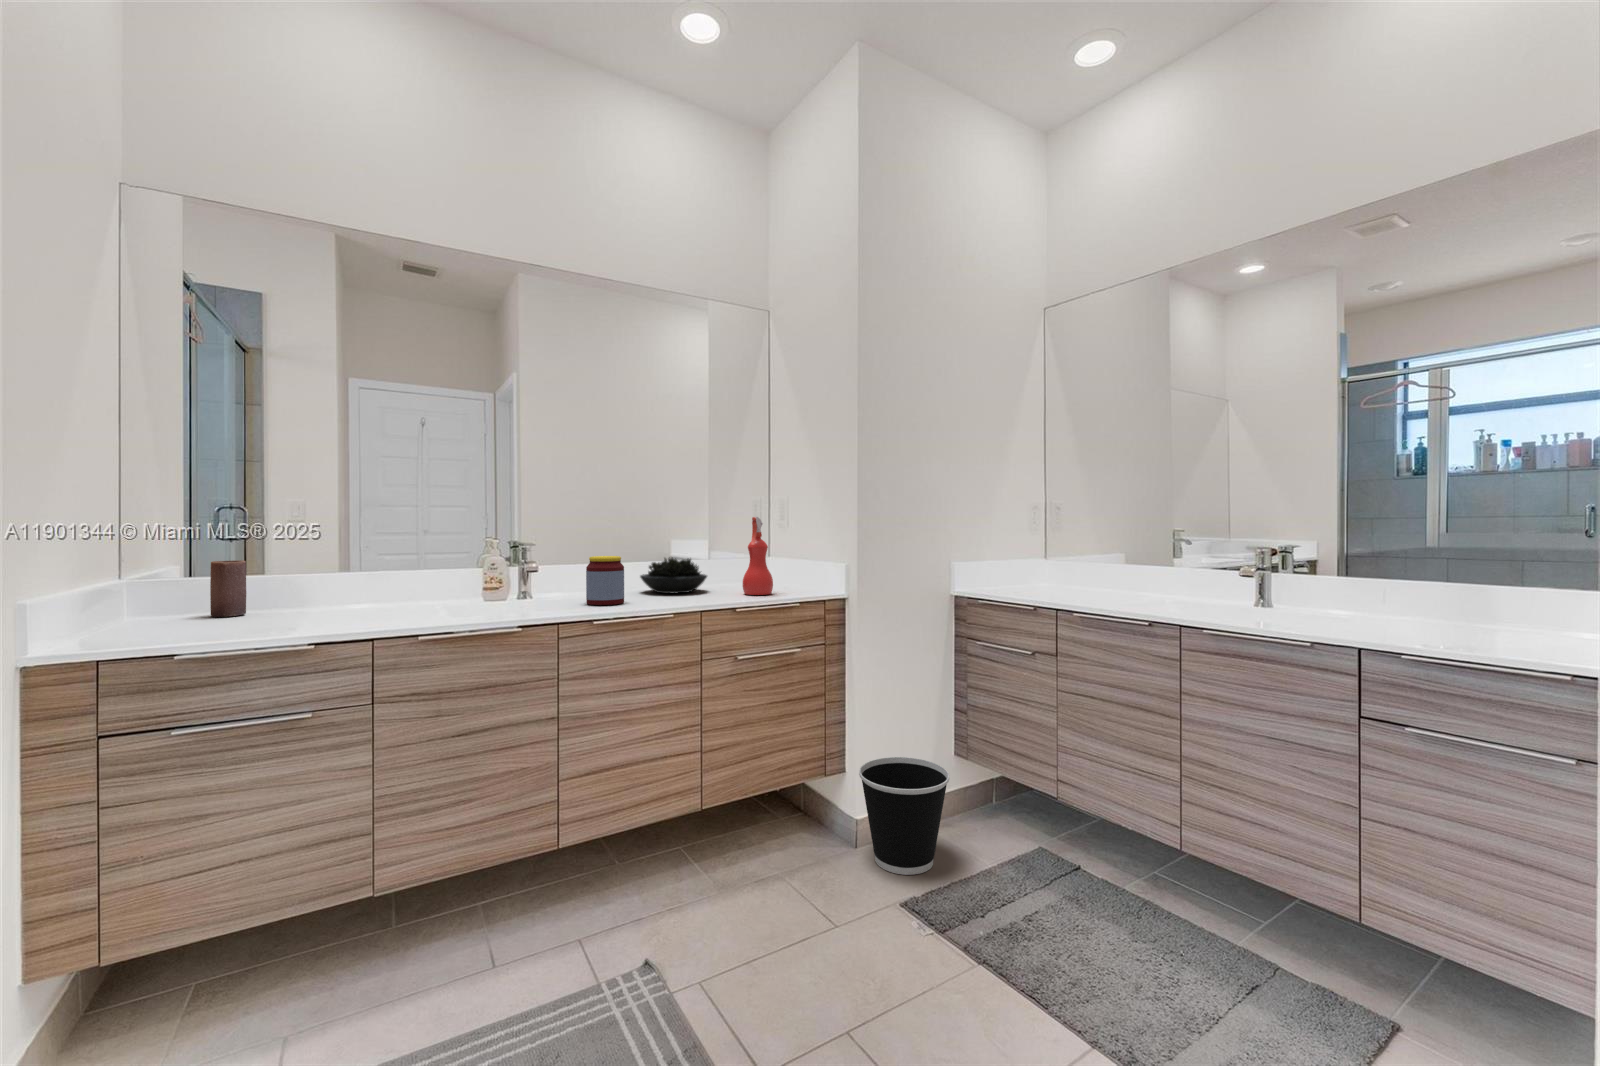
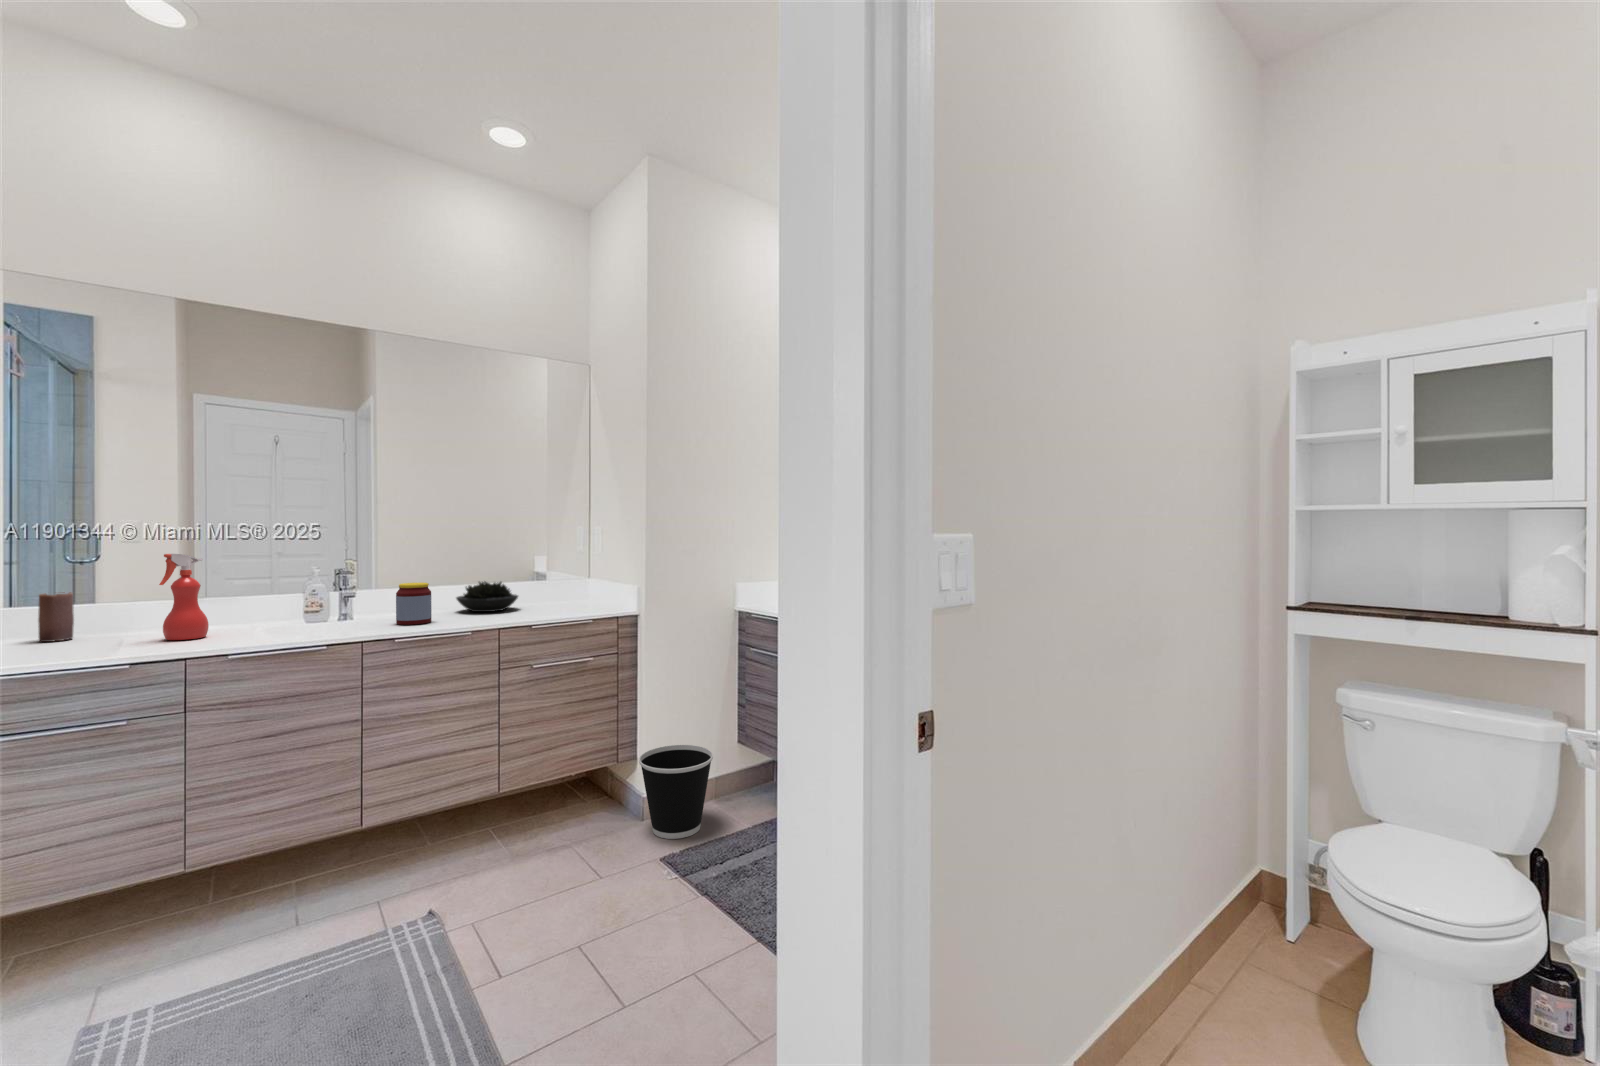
spray bottle: present [743,517,773,595] -> present [159,554,209,640]

